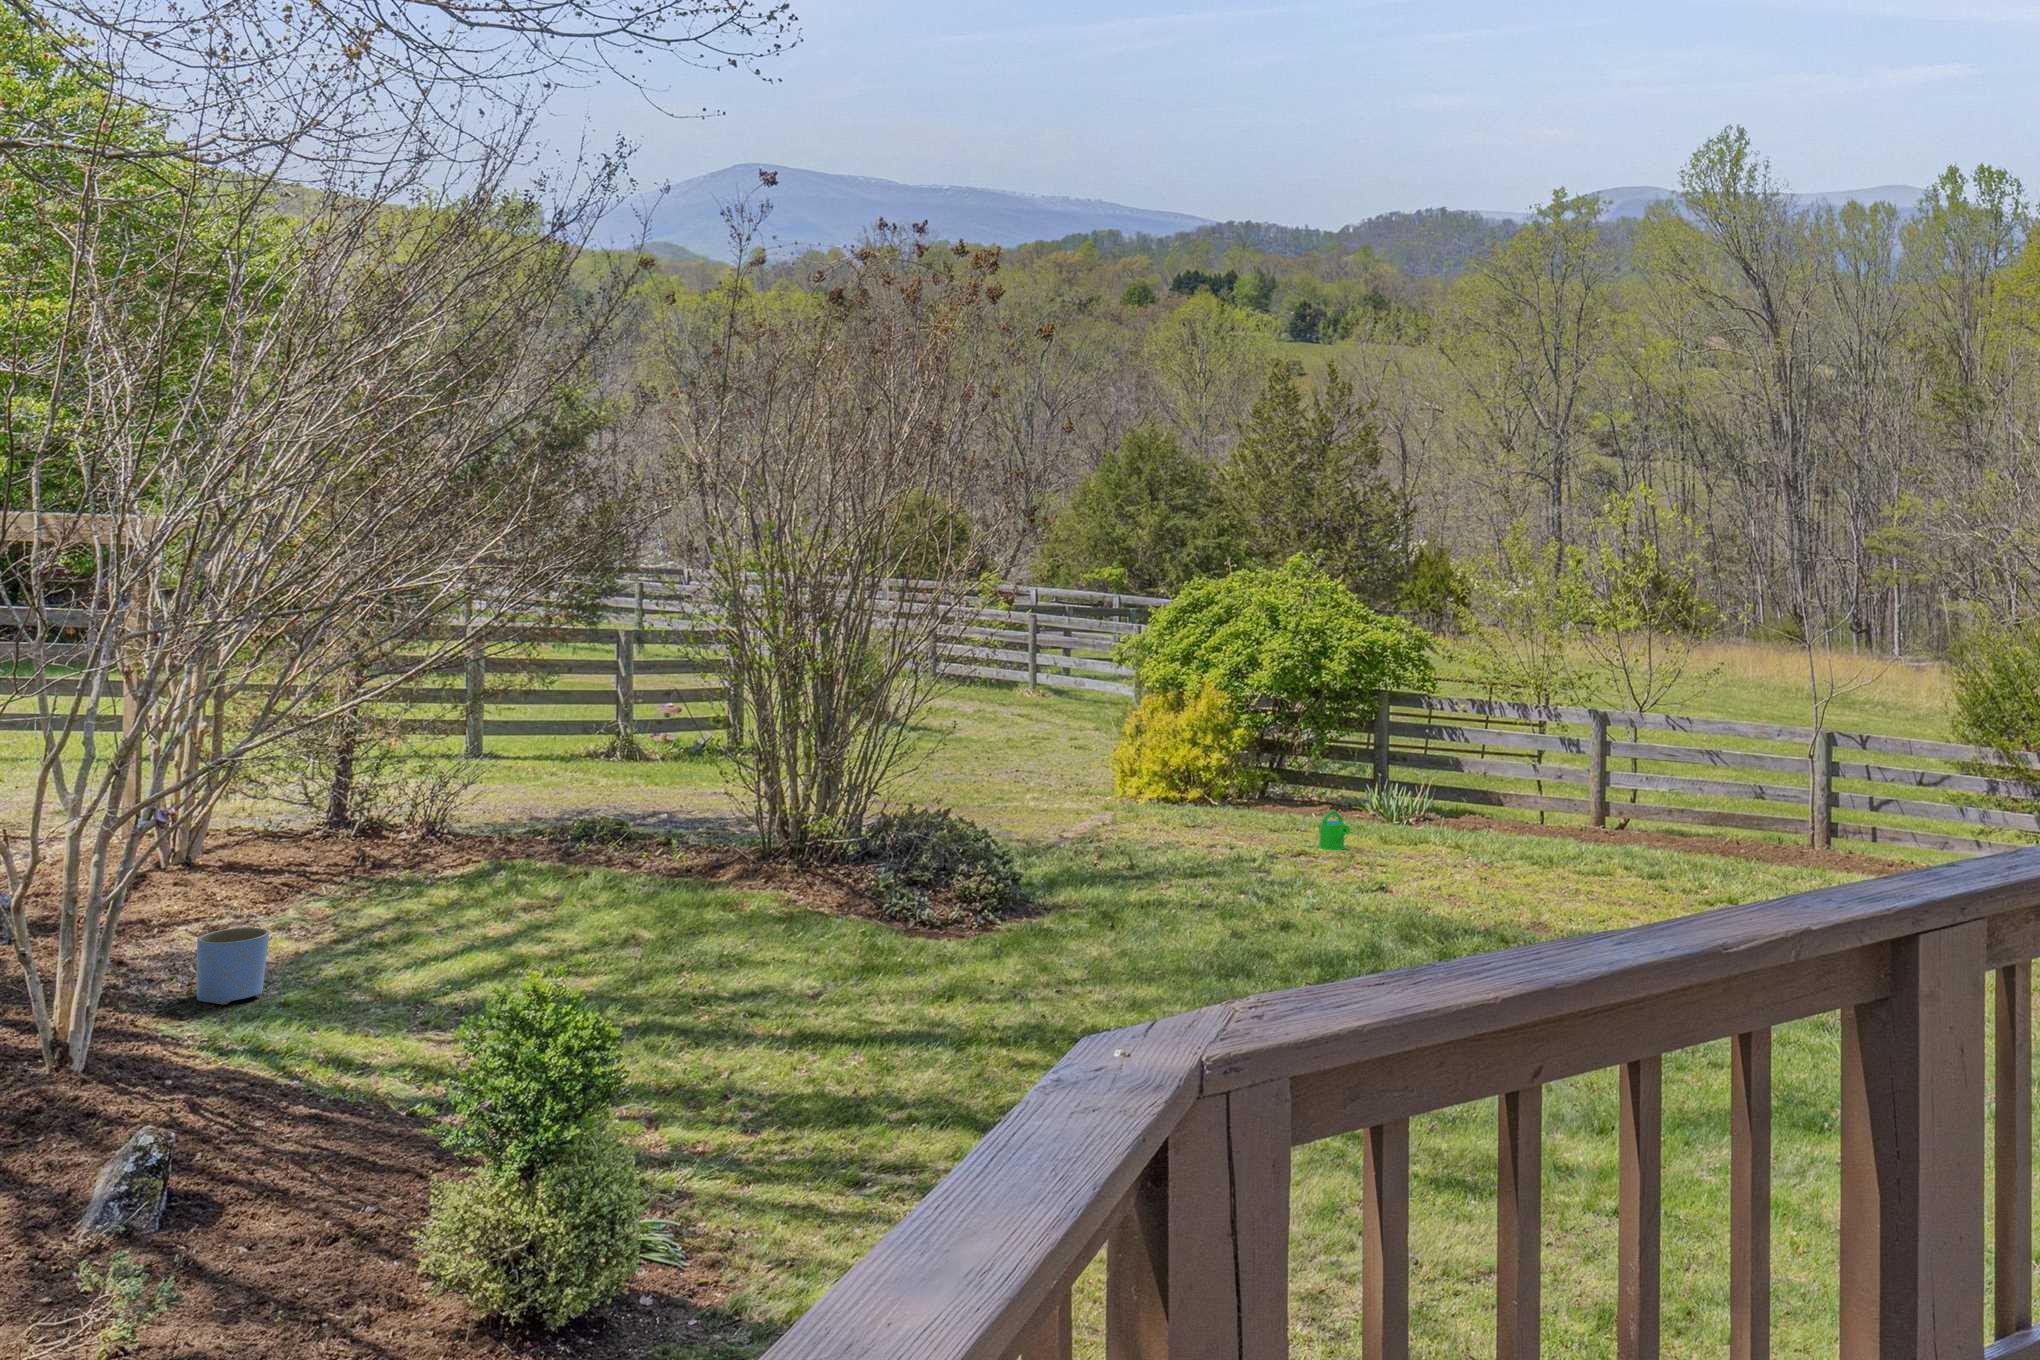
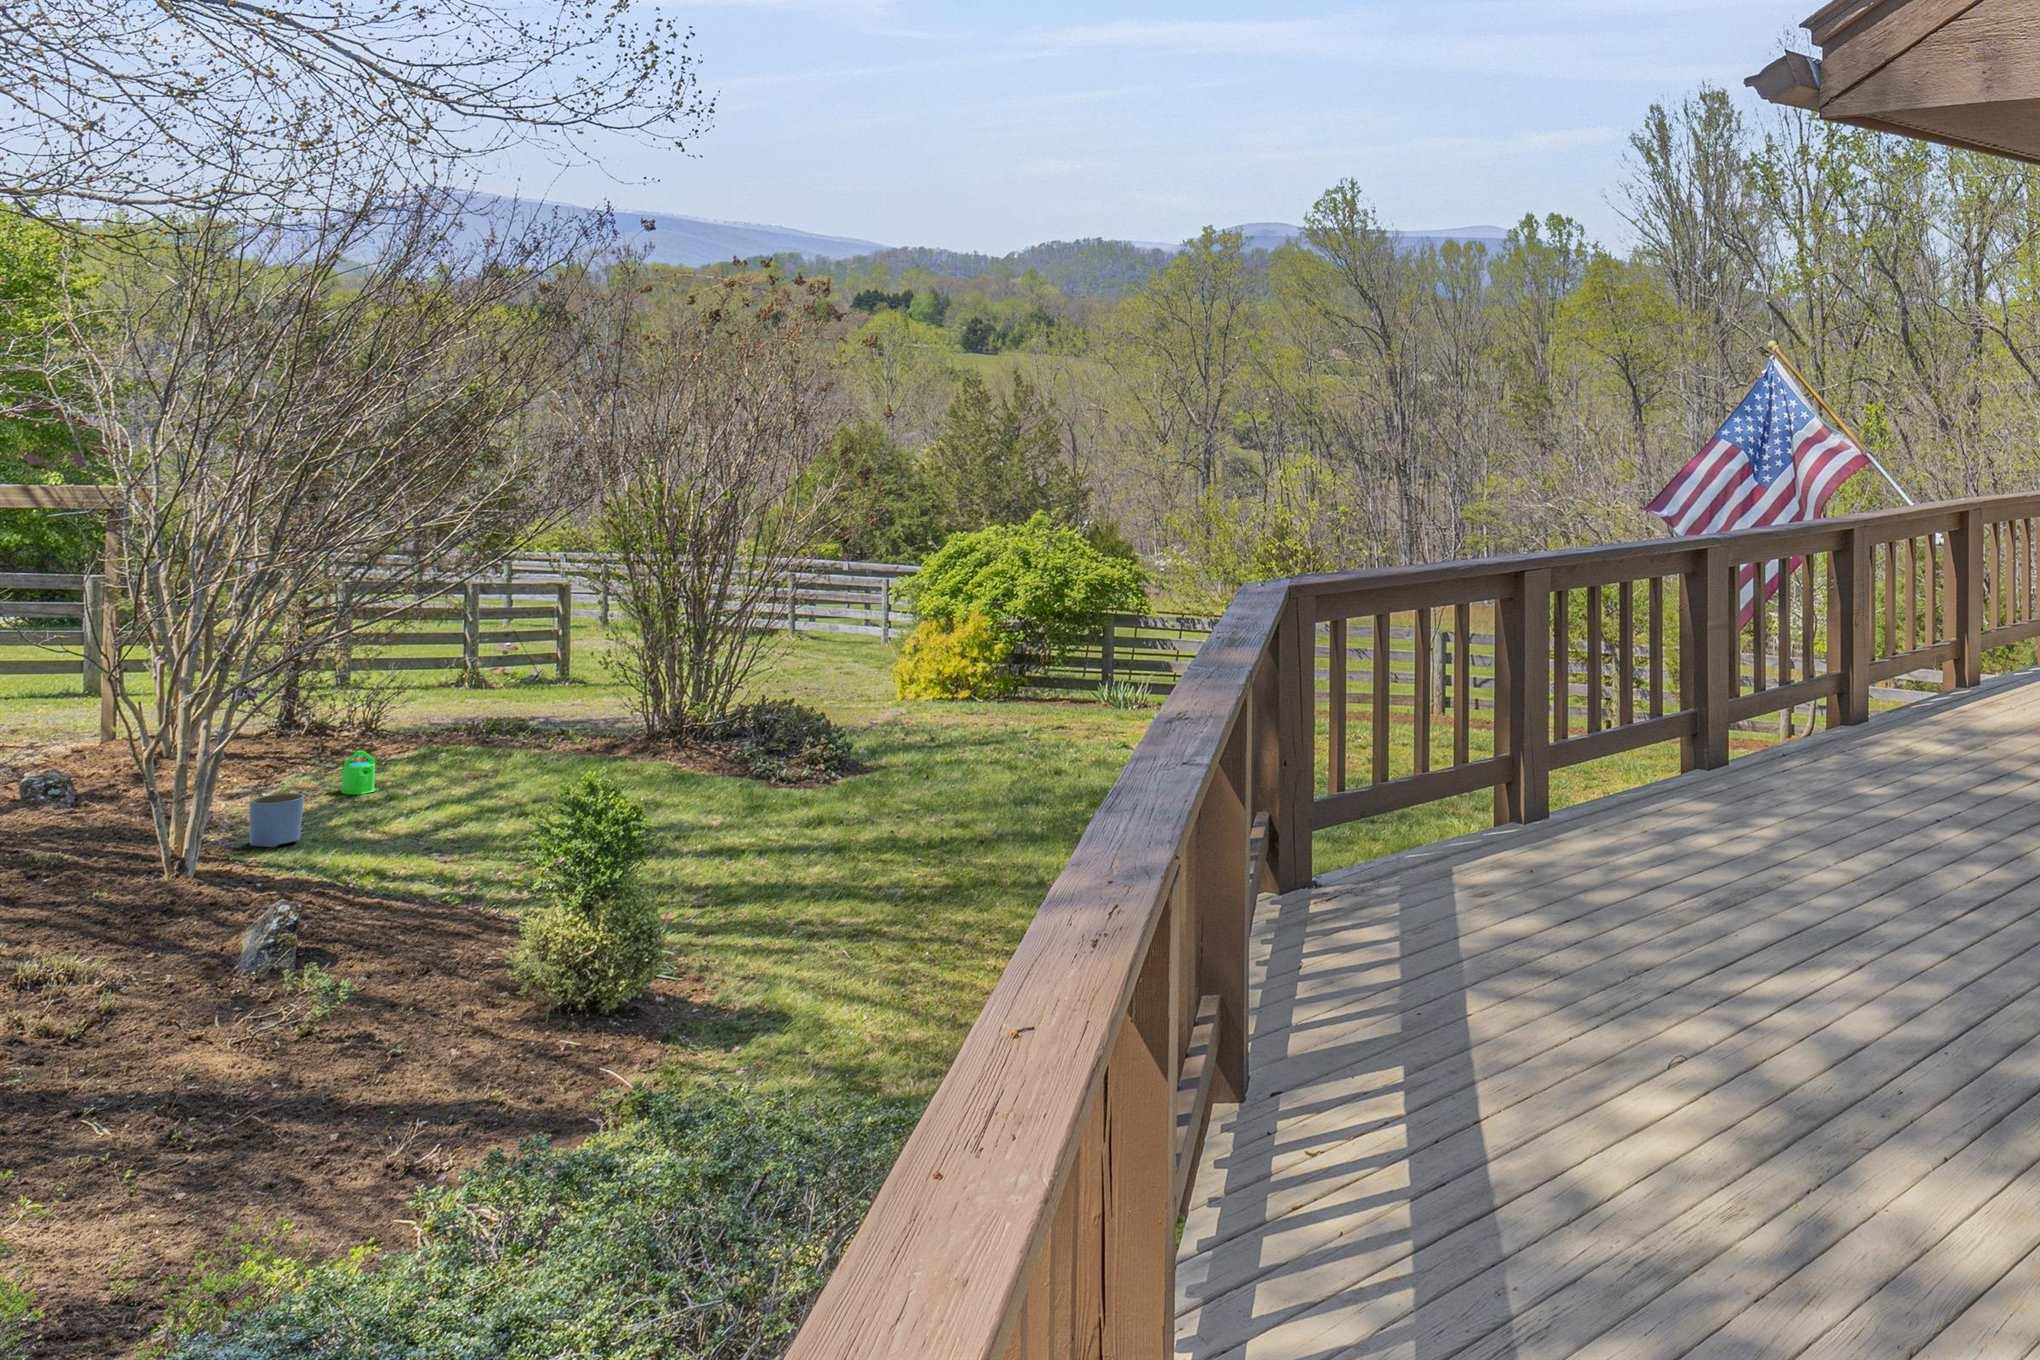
watering can: present [1318,810,1350,850] -> present [341,750,376,794]

